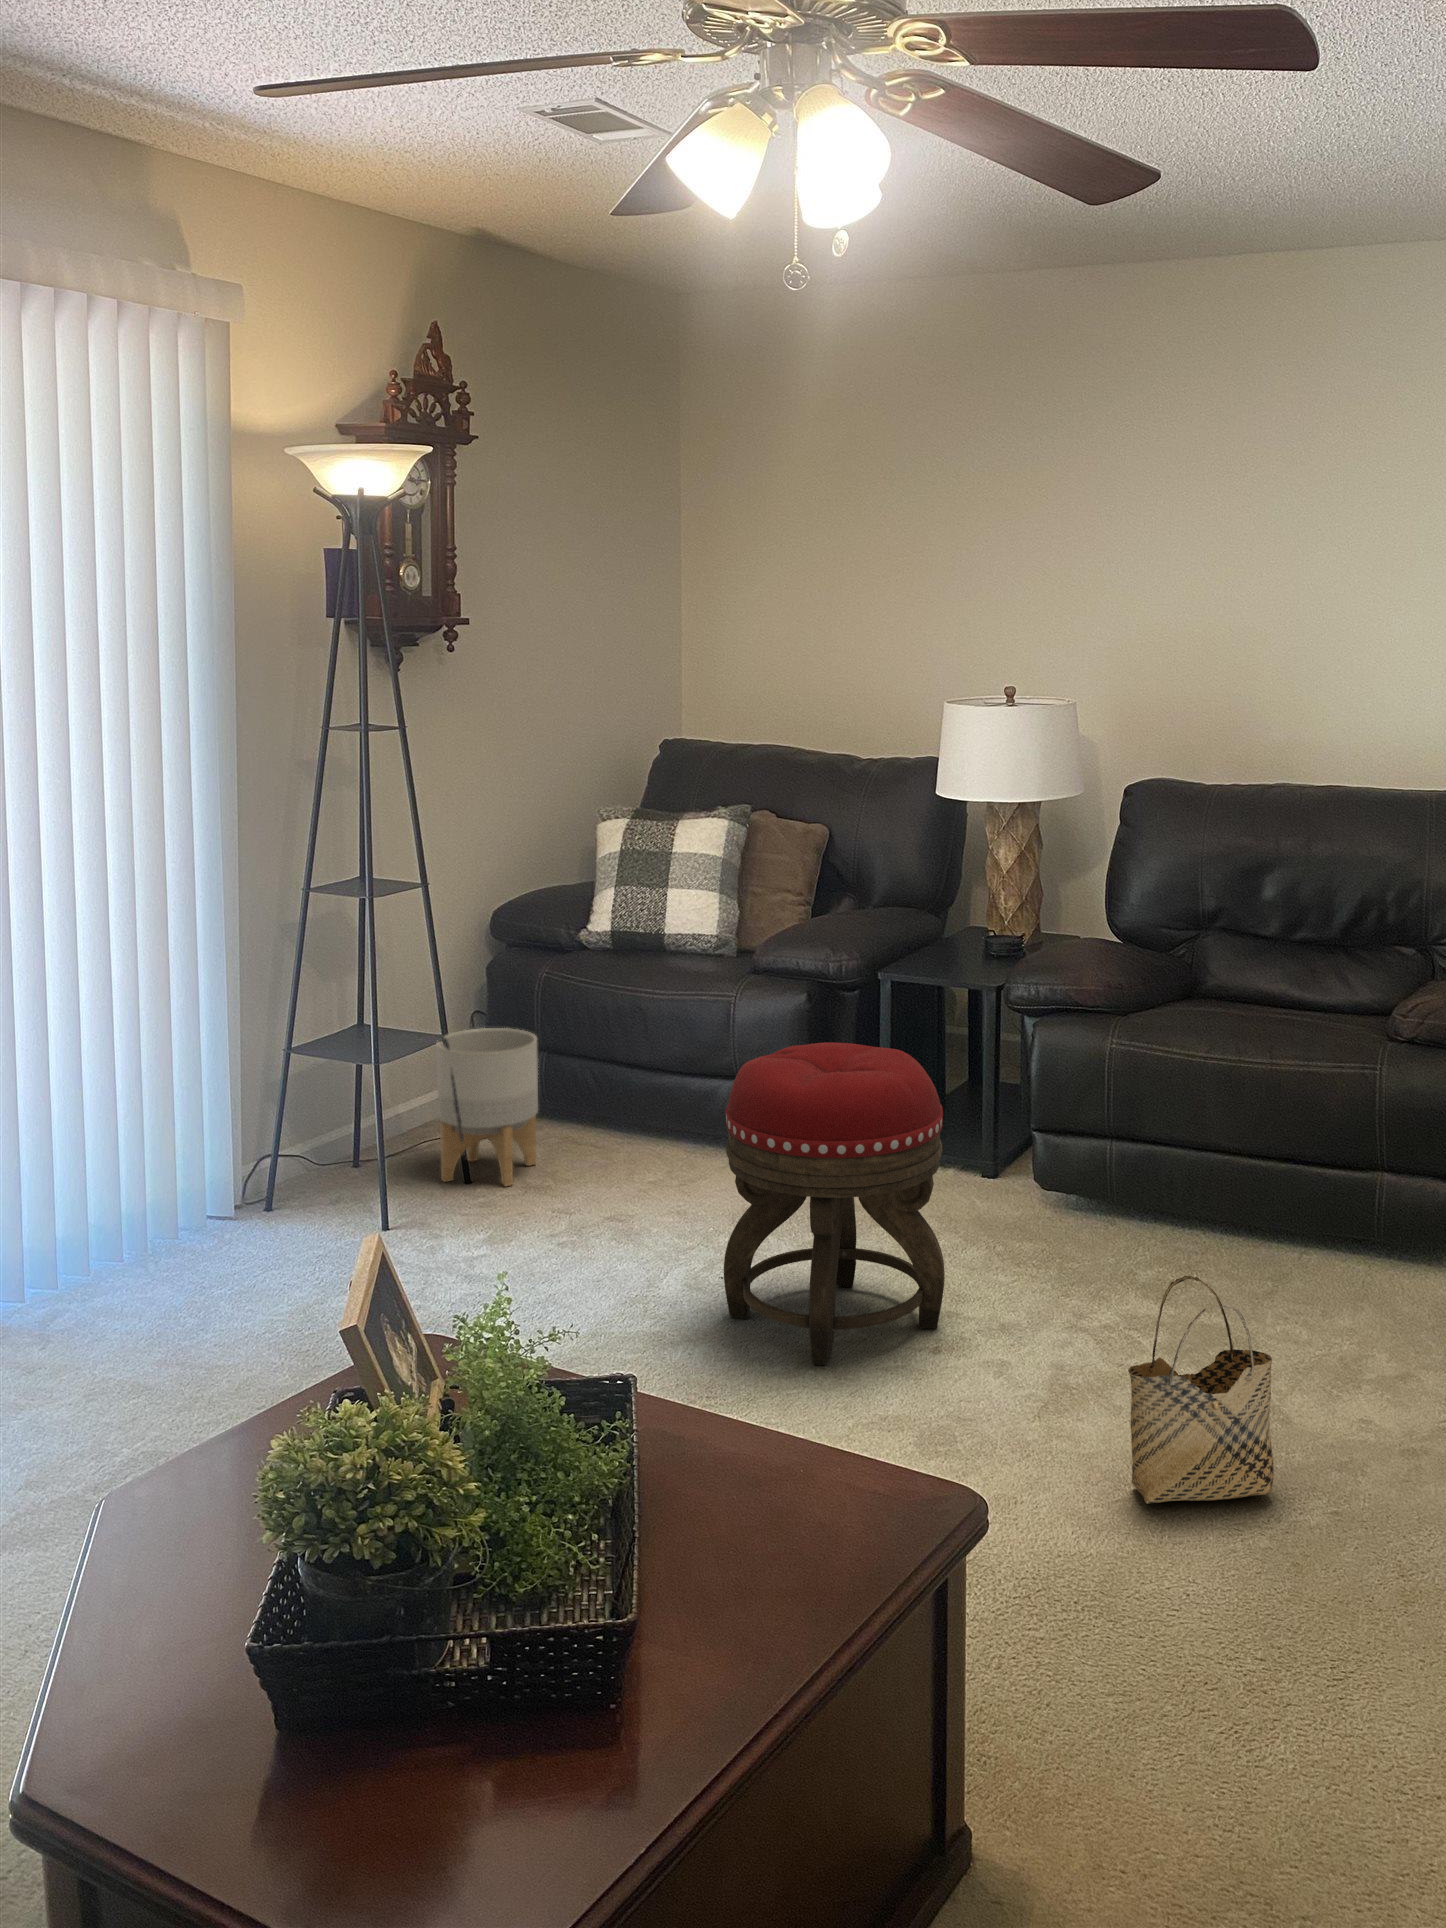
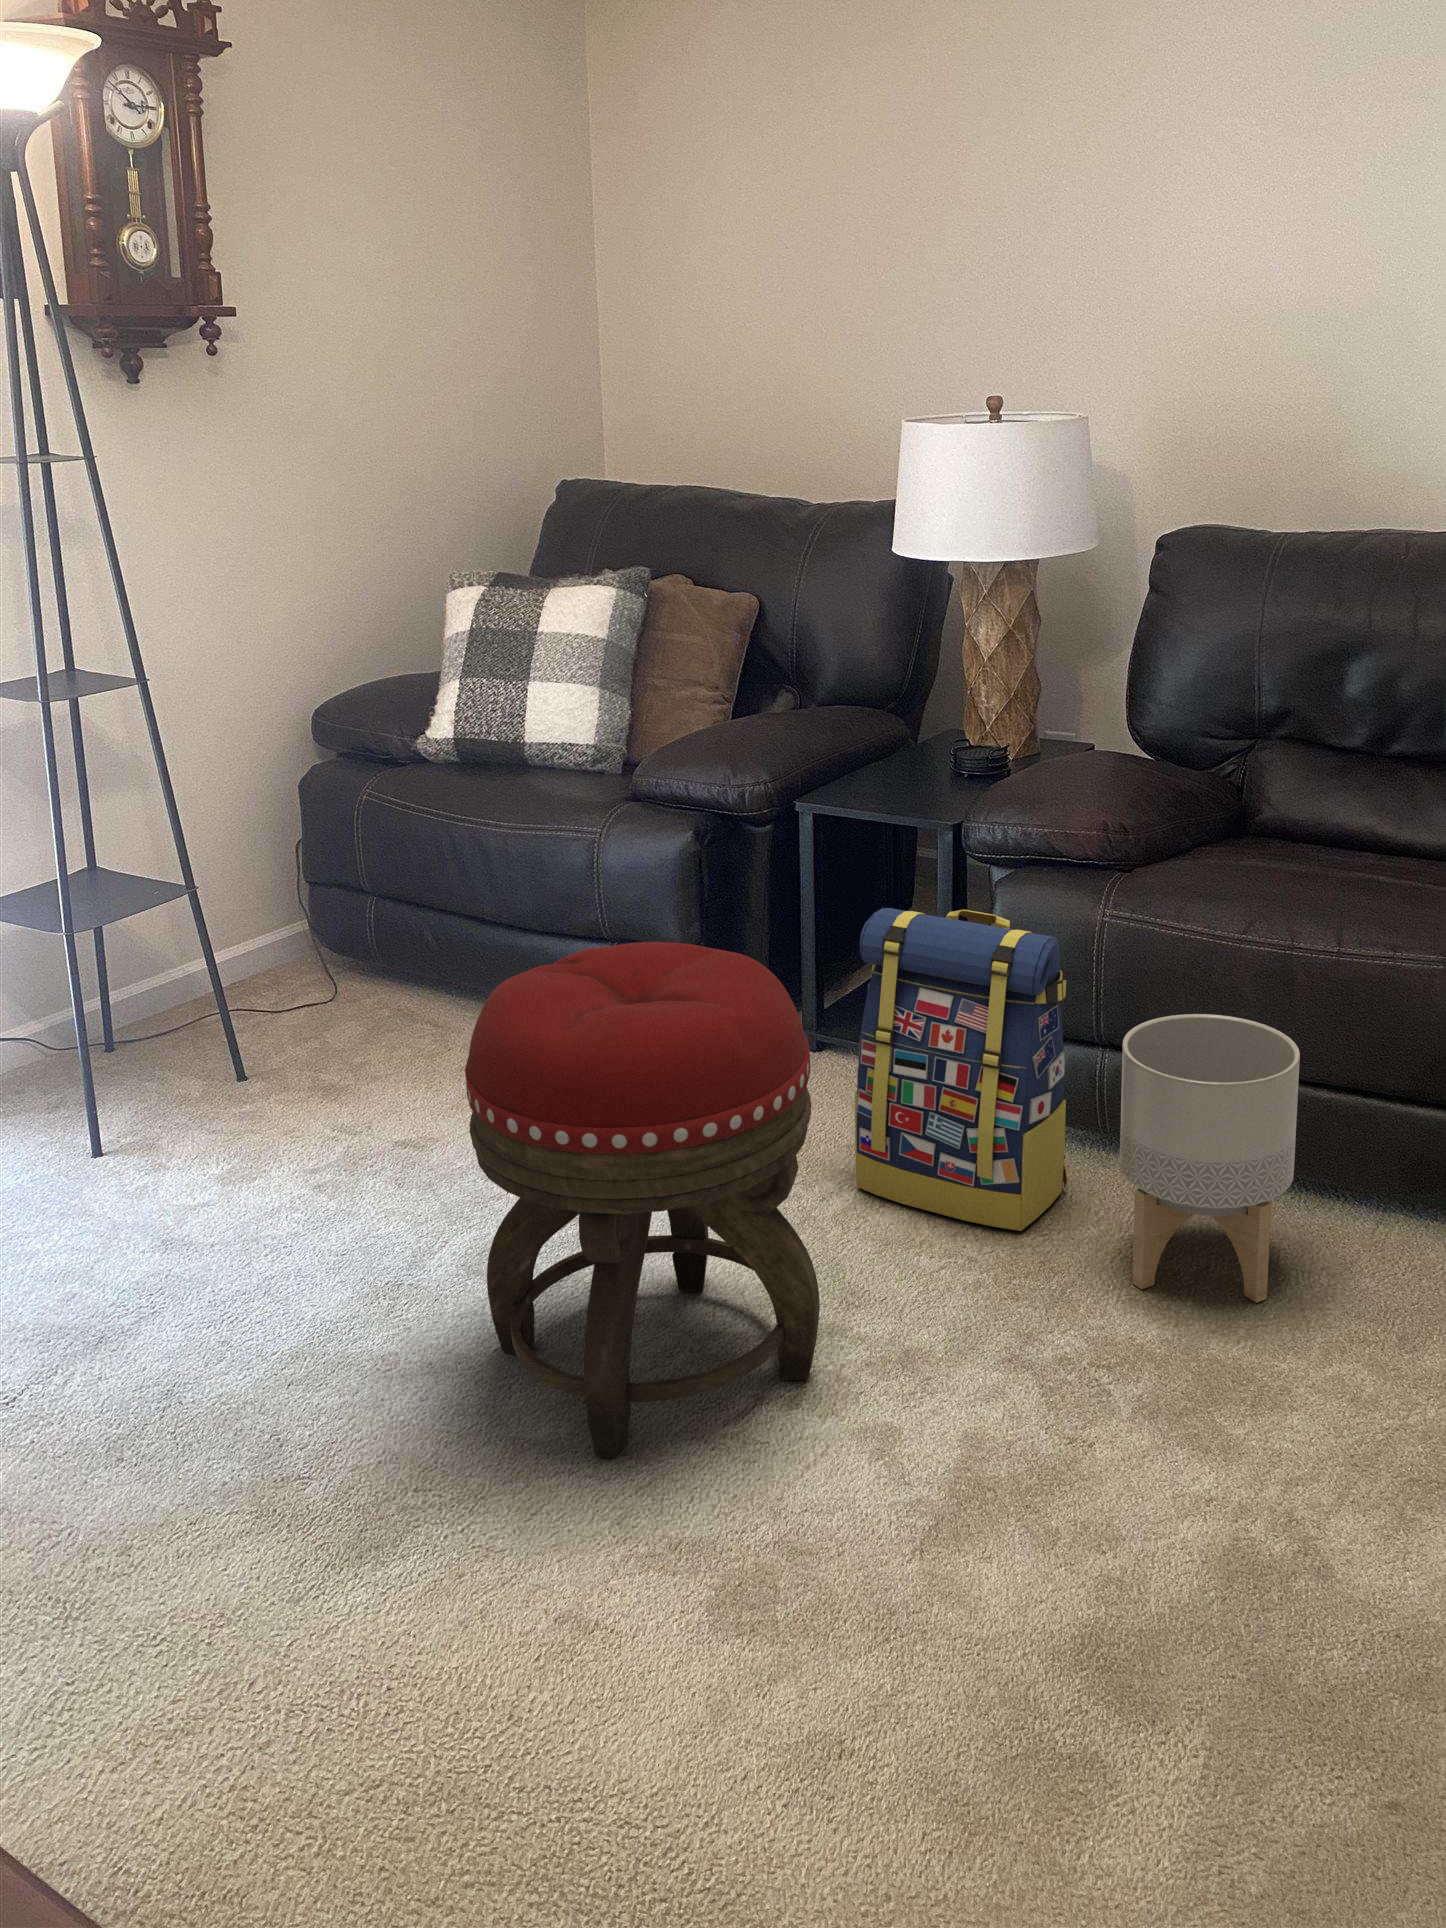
planter: present [437,1028,538,1186] -> present [1120,1014,1300,1303]
backpack: none [940,1036,1087,1254] -> present [855,908,1068,1231]
woven basket: present [1128,1276,1274,1504] -> none [1045,1421,1311,1829]

